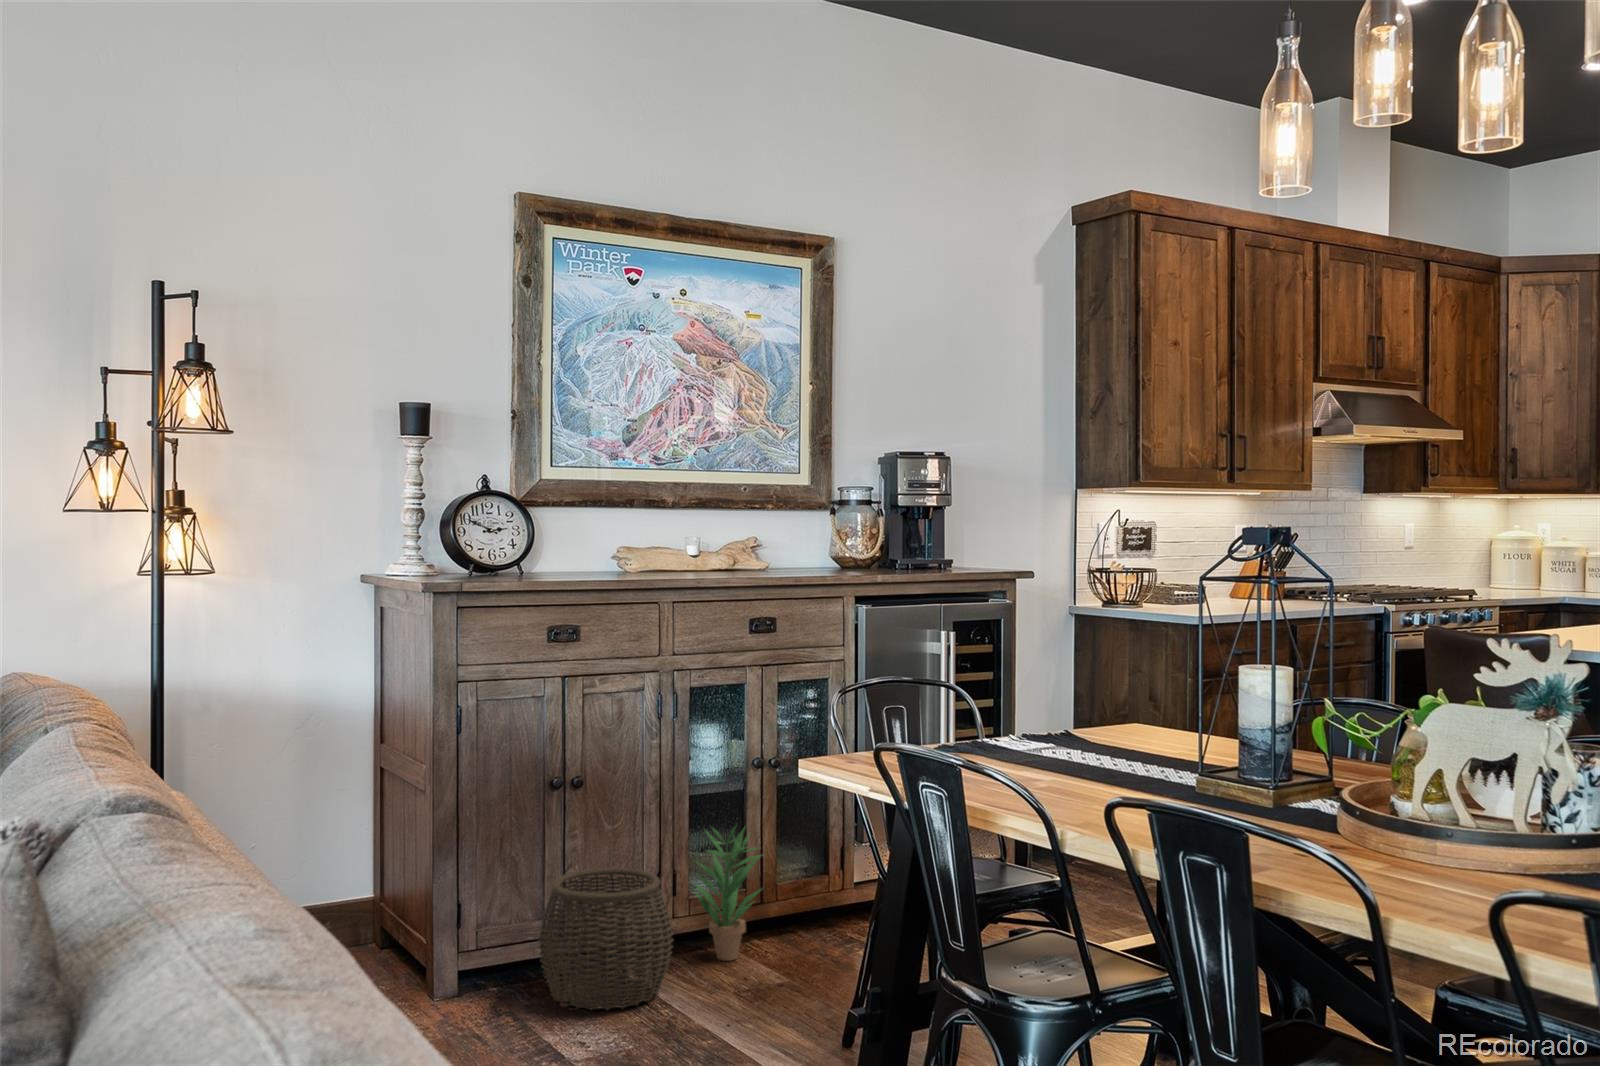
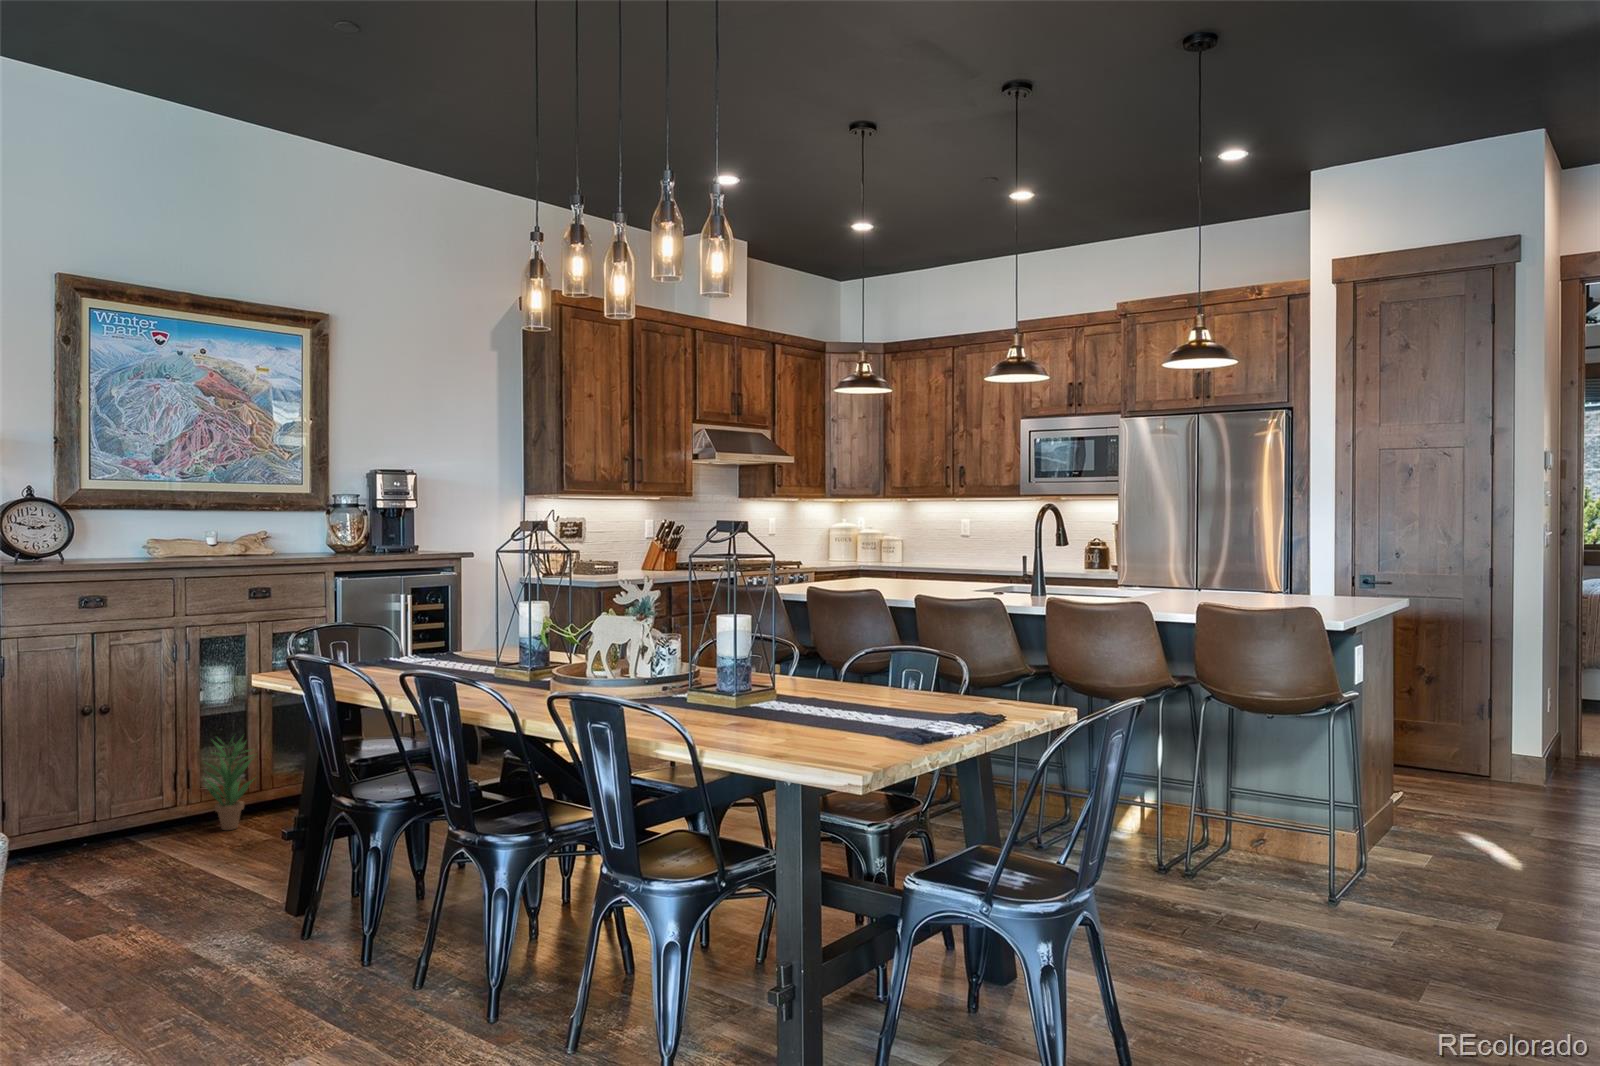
woven basket: present [538,868,673,1010] -> none [71,768,181,867]

